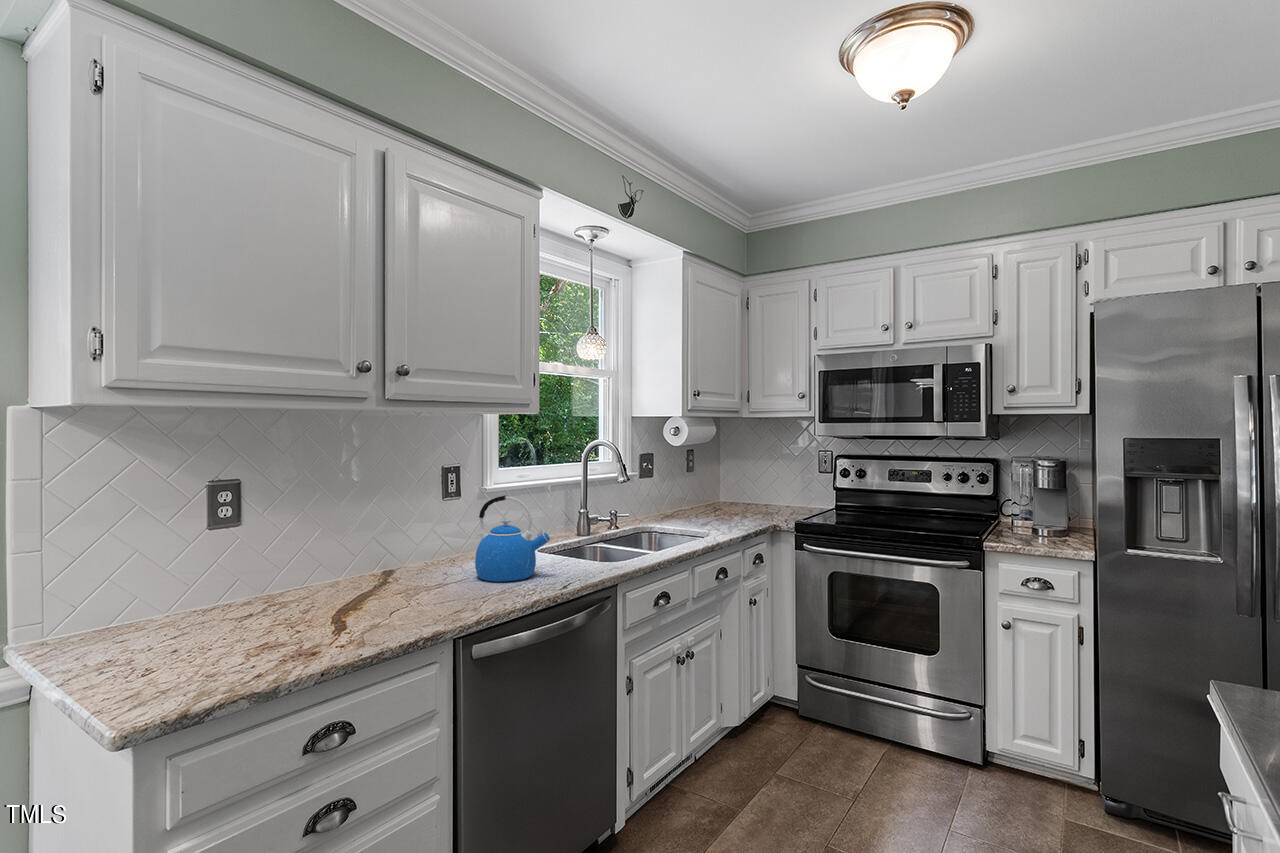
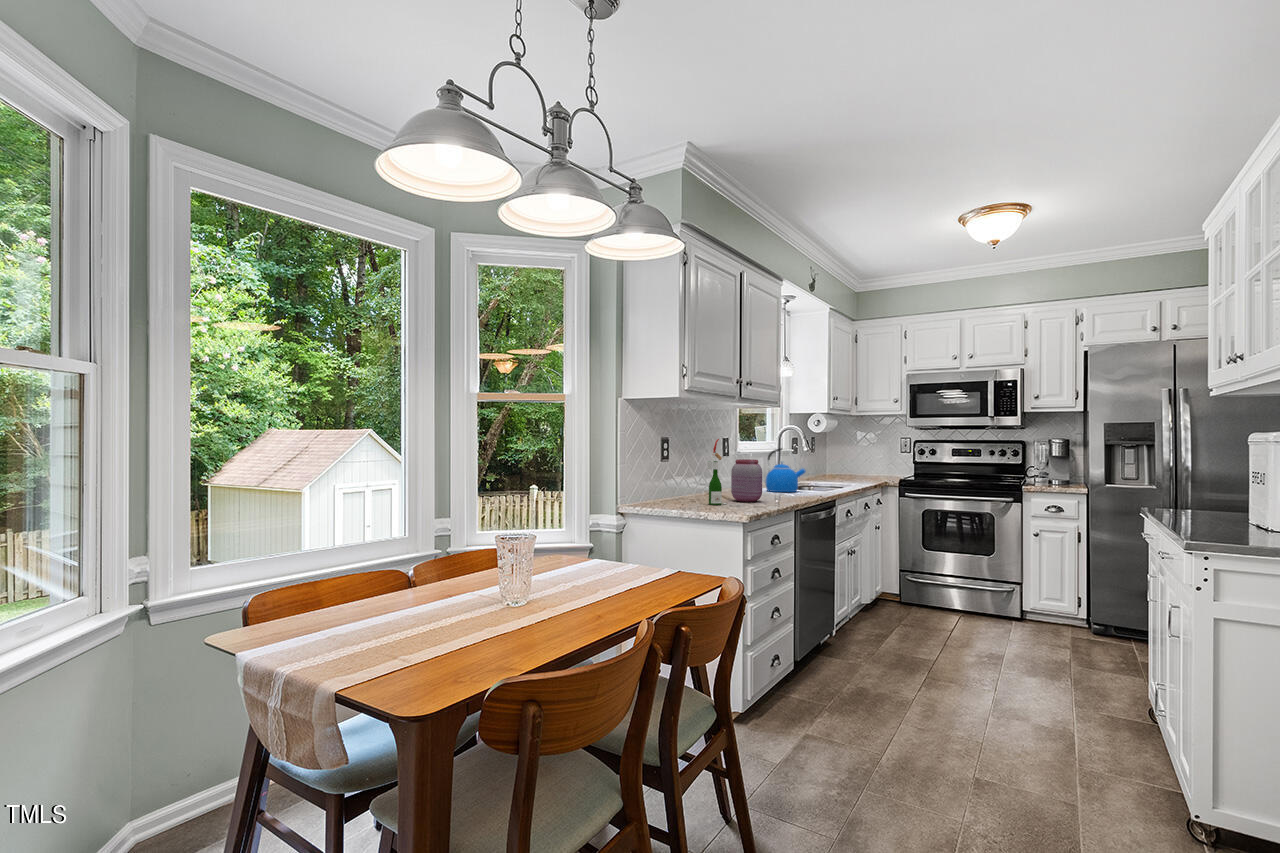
wine bottle: none [130,513,187,678] -> present [707,439,727,505]
jar: none [256,545,333,648] -> present [731,459,762,502]

